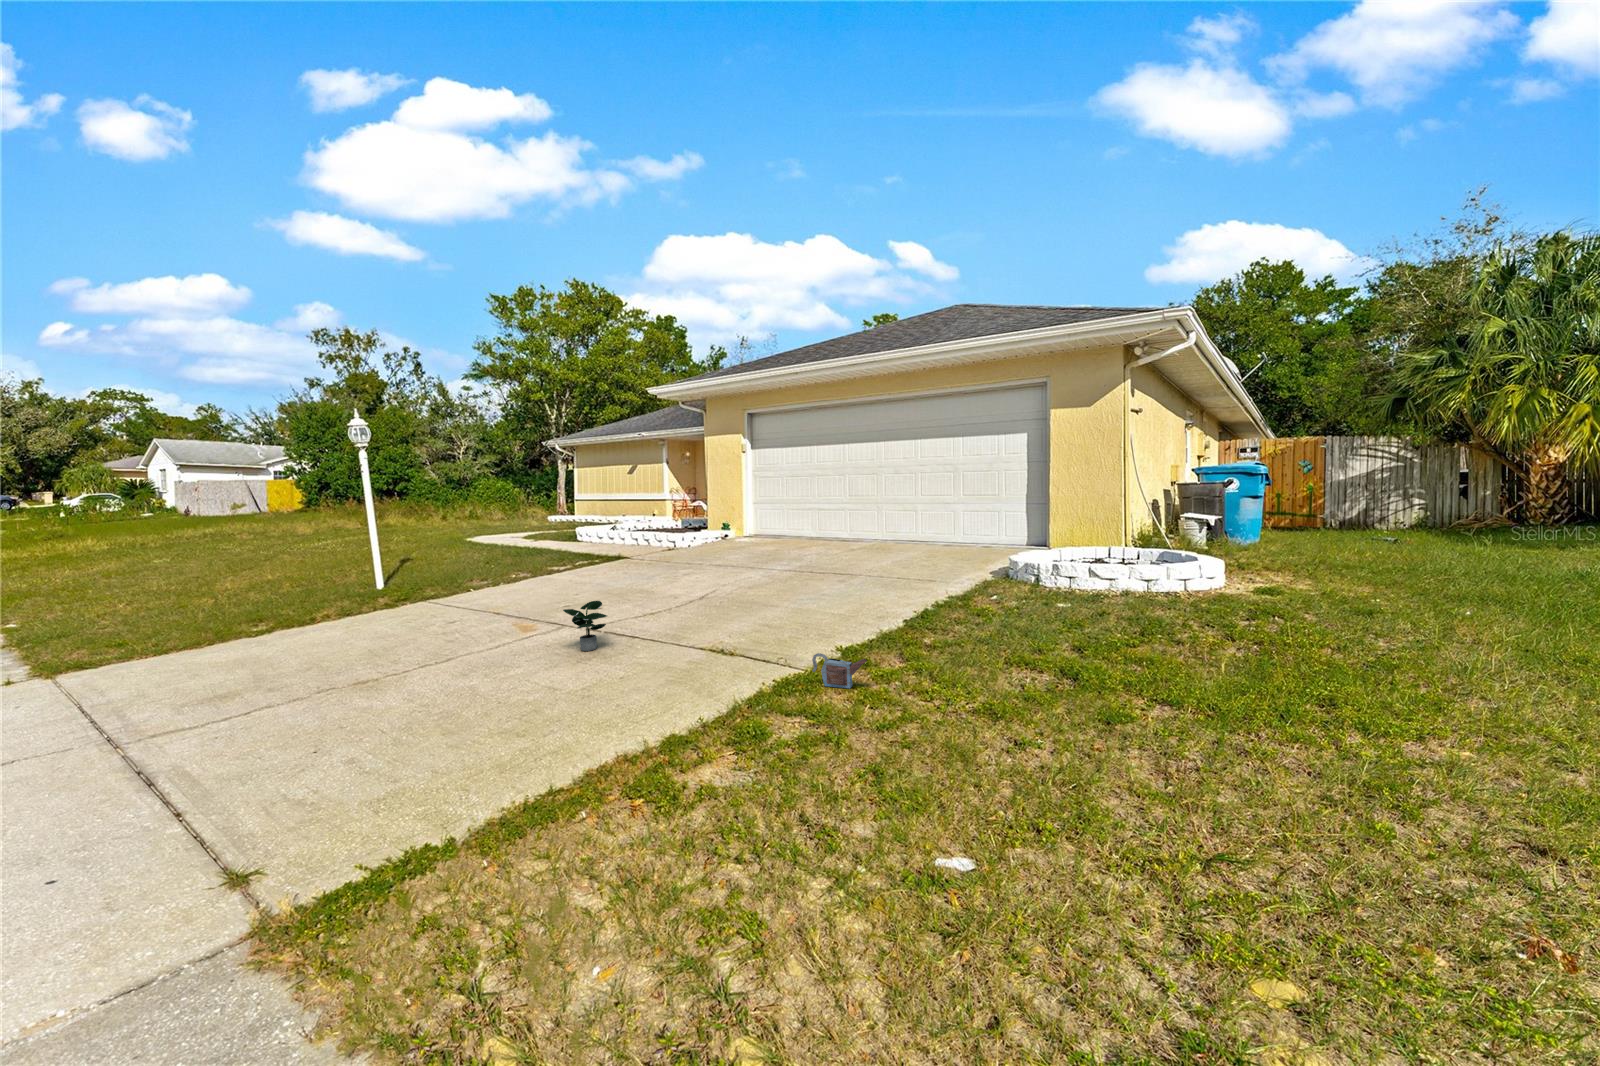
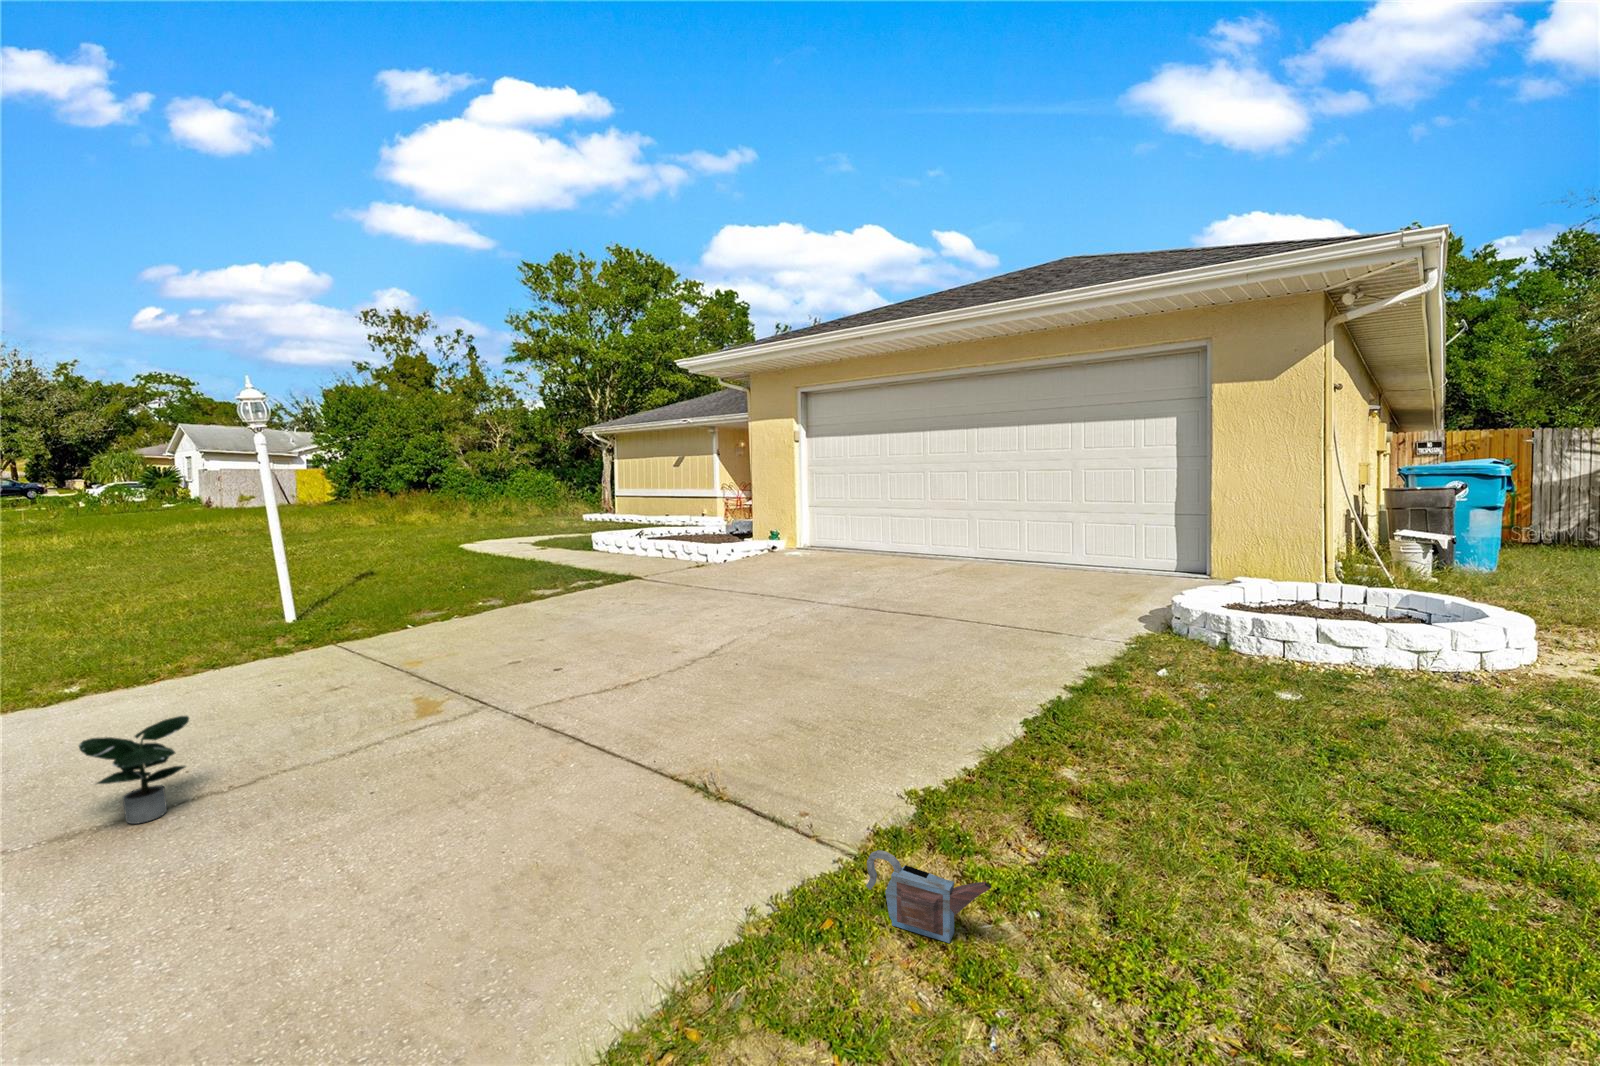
potted plant: present [563,601,607,651] -> present [79,716,189,824]

